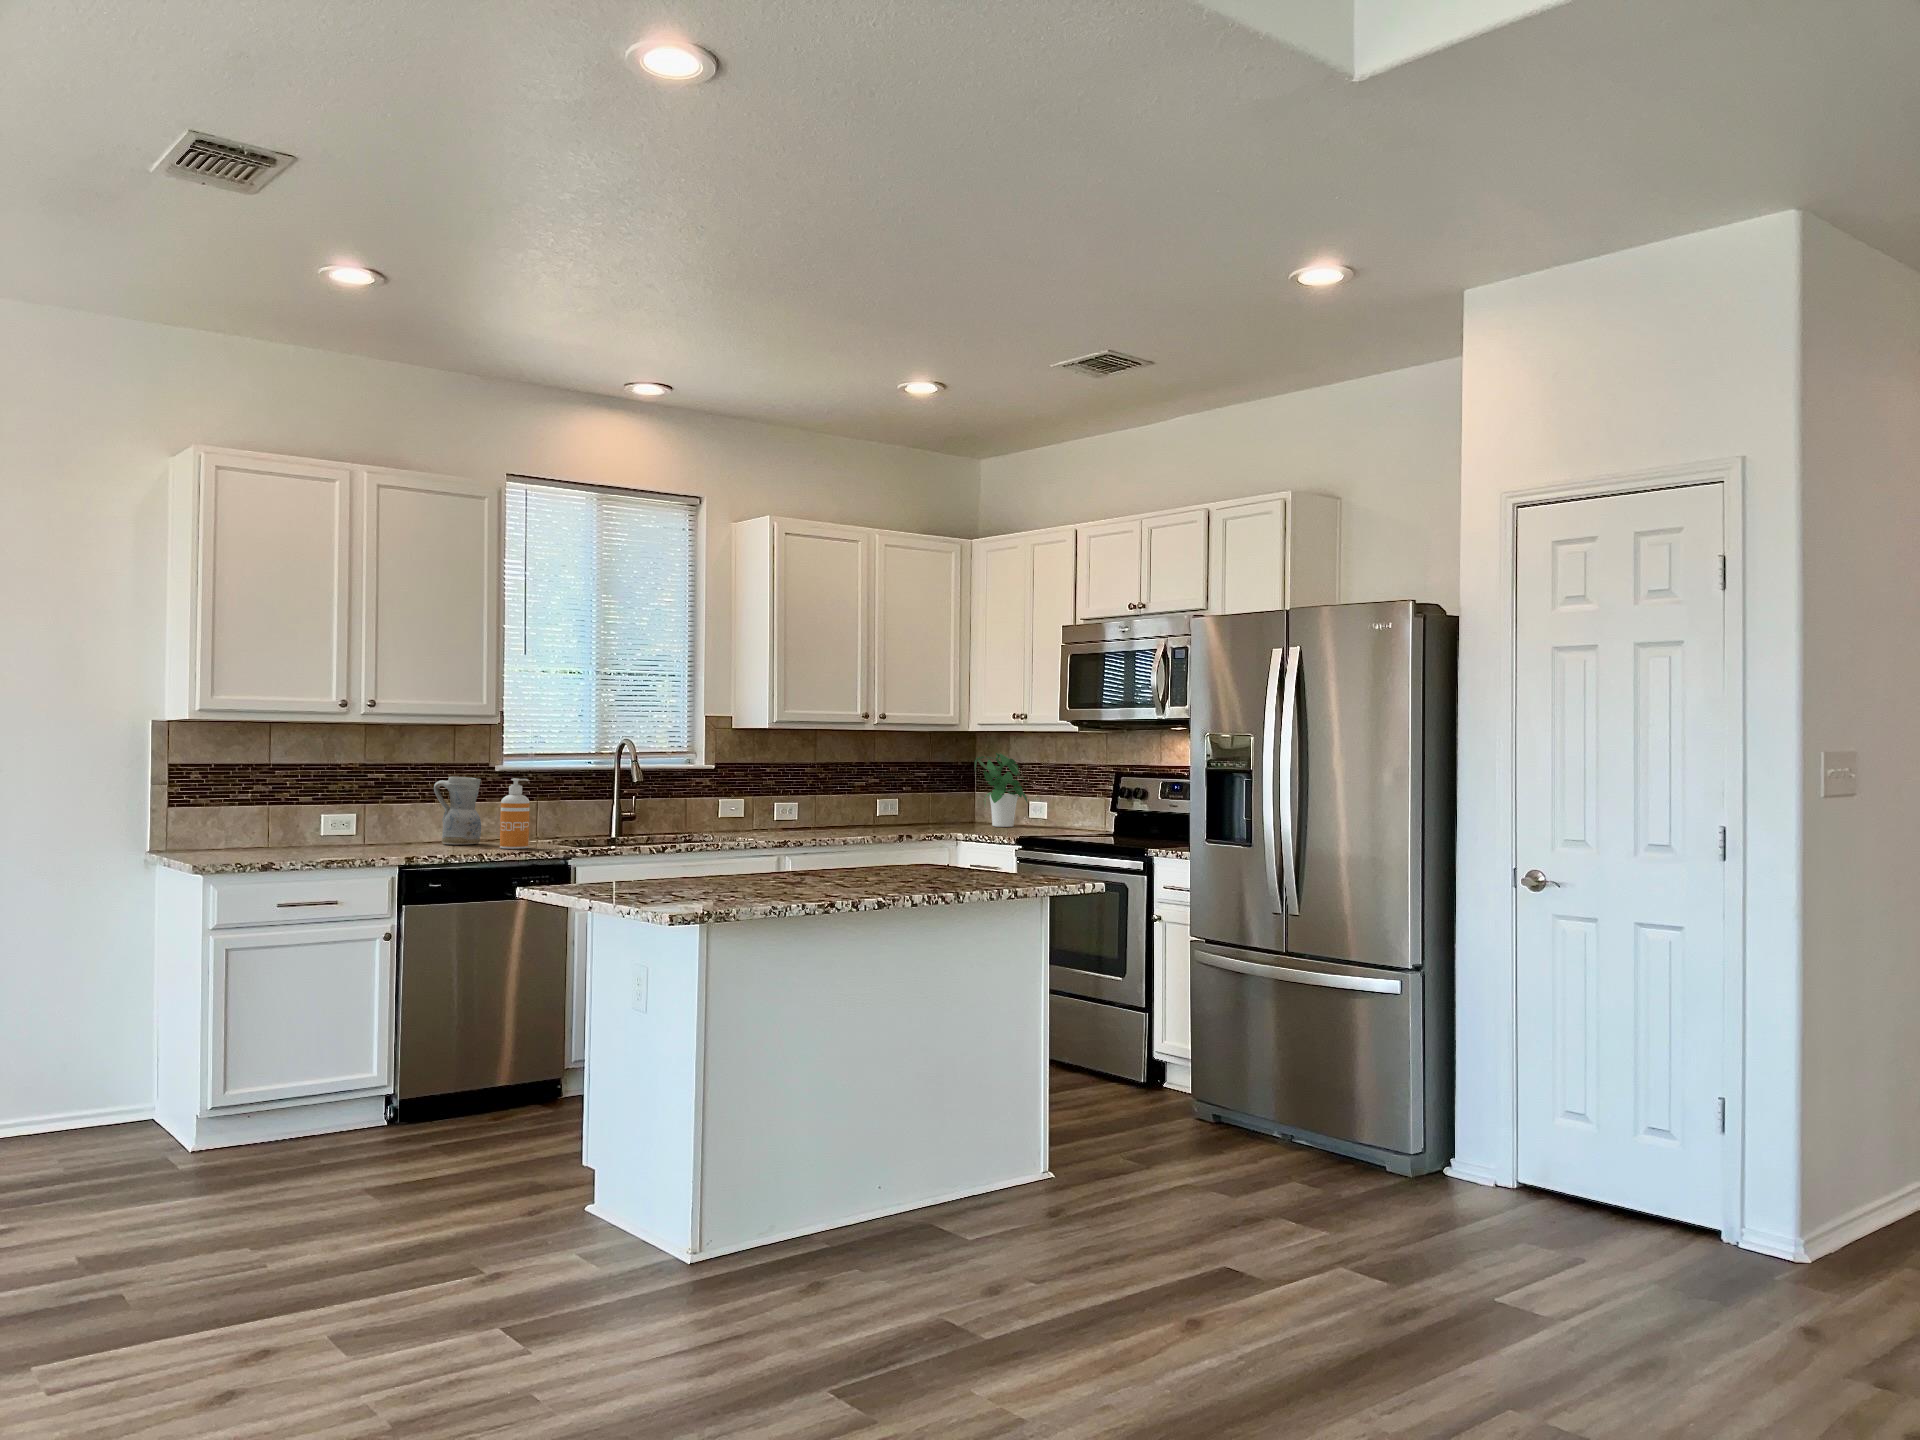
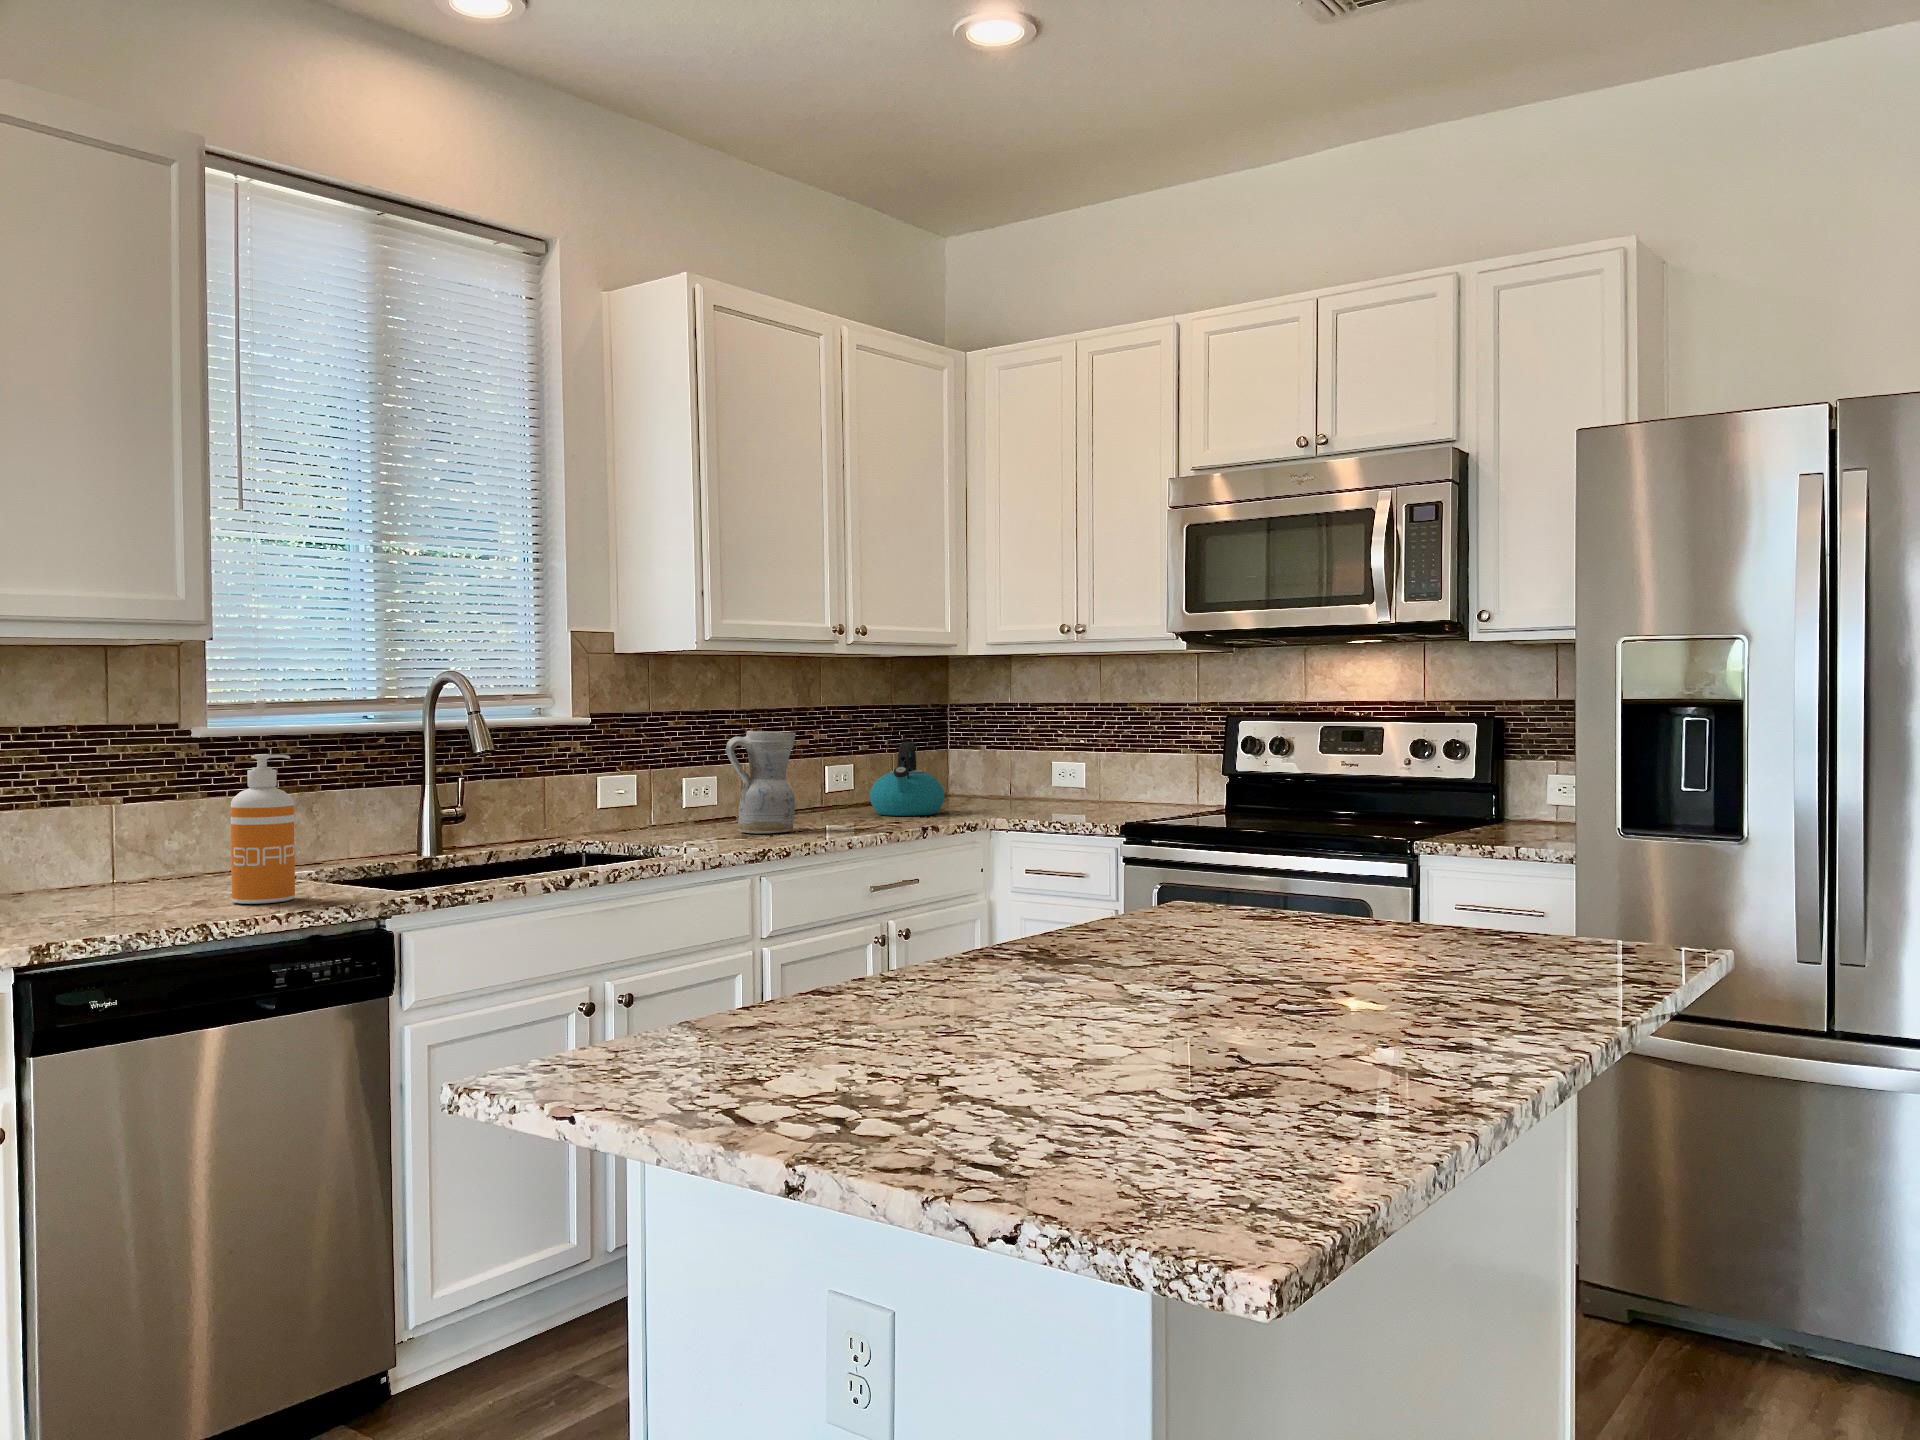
potted plant: present [974,753,1028,827] -> none [972,686,1059,803]
ceramic pitcher: present [434,777,481,845] -> present [726,731,796,833]
kettle: none [892,785,938,830] -> present [870,742,945,816]

